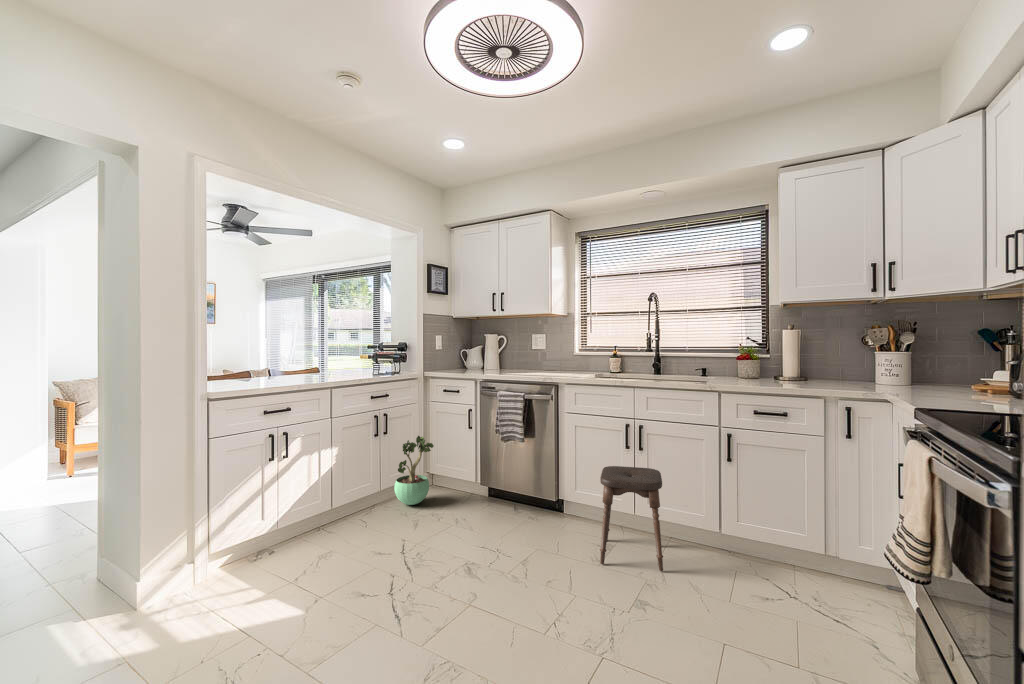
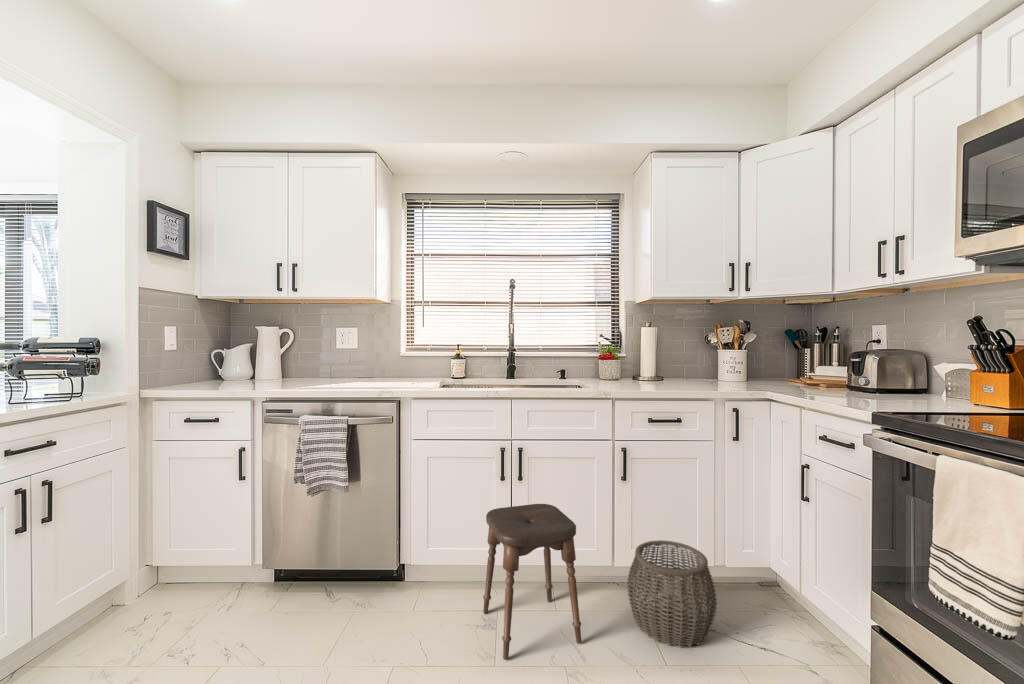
potted plant: present [394,436,434,505] -> none [79,507,170,643]
woven basket: none [711,513,791,598] -> present [627,540,717,647]

